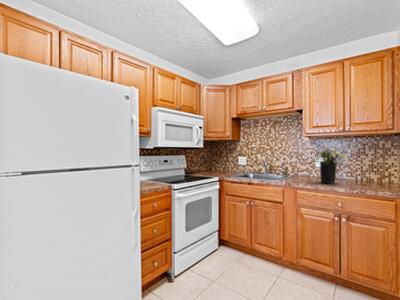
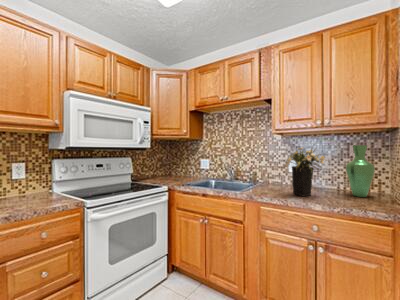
vase: none [363,146,385,184] -> present [346,145,375,197]

